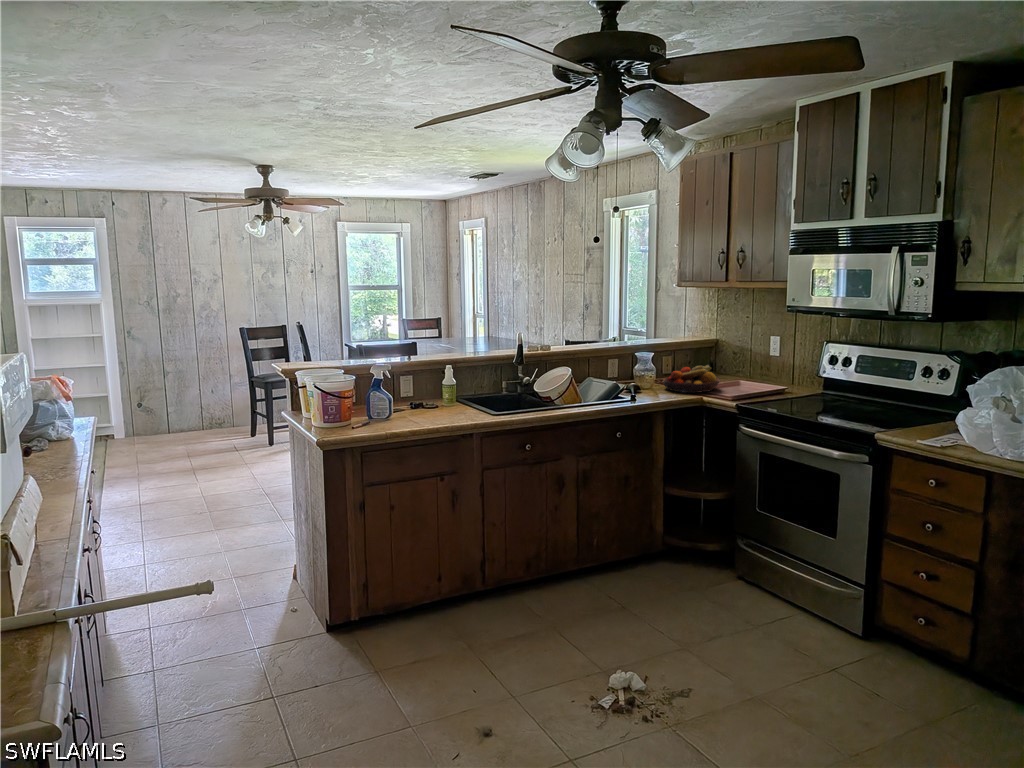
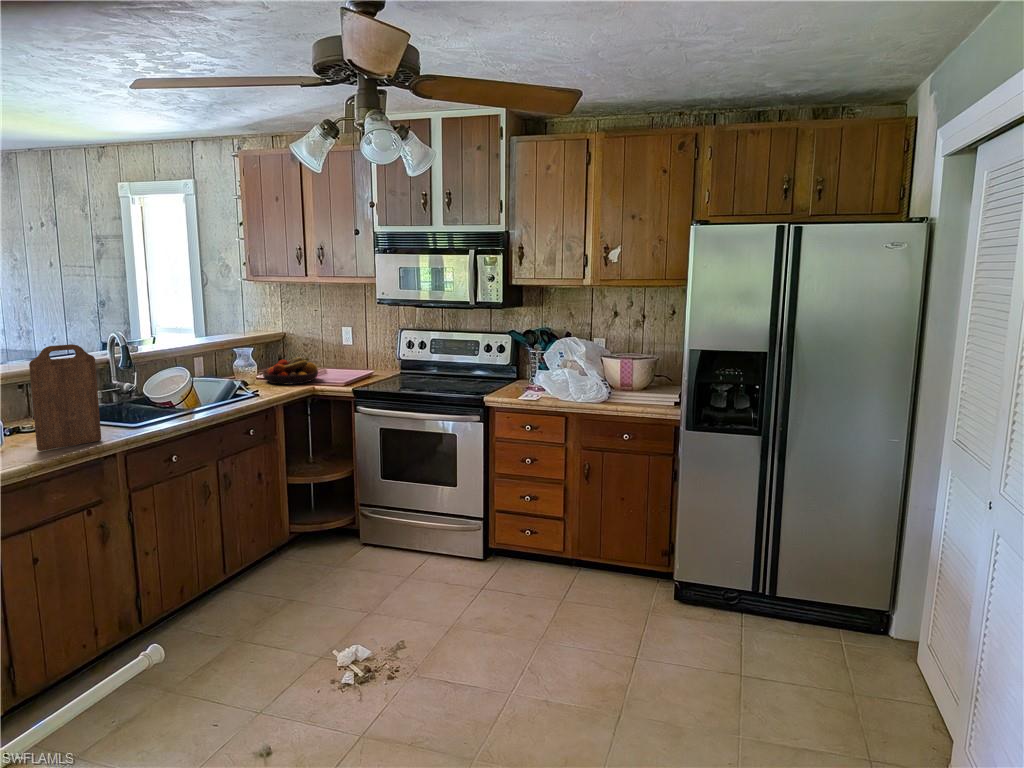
cutting board: none [414,339,464,422] -> present [29,344,101,451]

